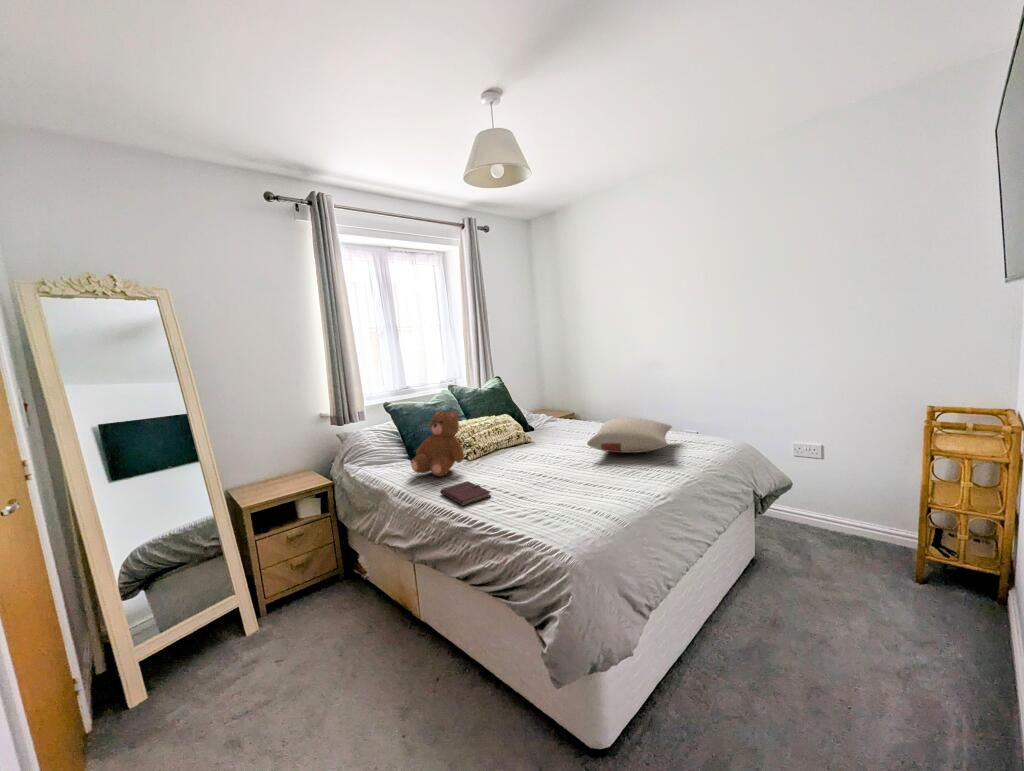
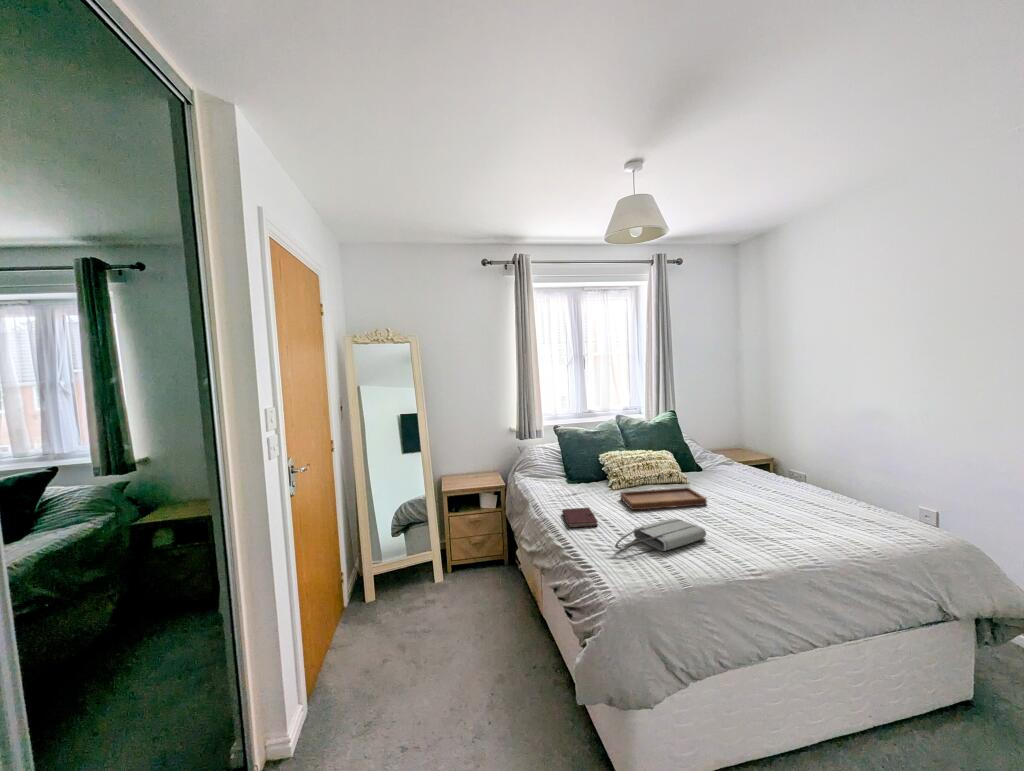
teddy bear: present [411,410,464,476] -> none [554,439,601,499]
pillow: present [587,418,672,453] -> none [721,475,852,520]
tray: none [487,435,568,475] -> present [620,475,707,510]
tote bag: none [533,471,597,510] -> present [615,519,706,551]

